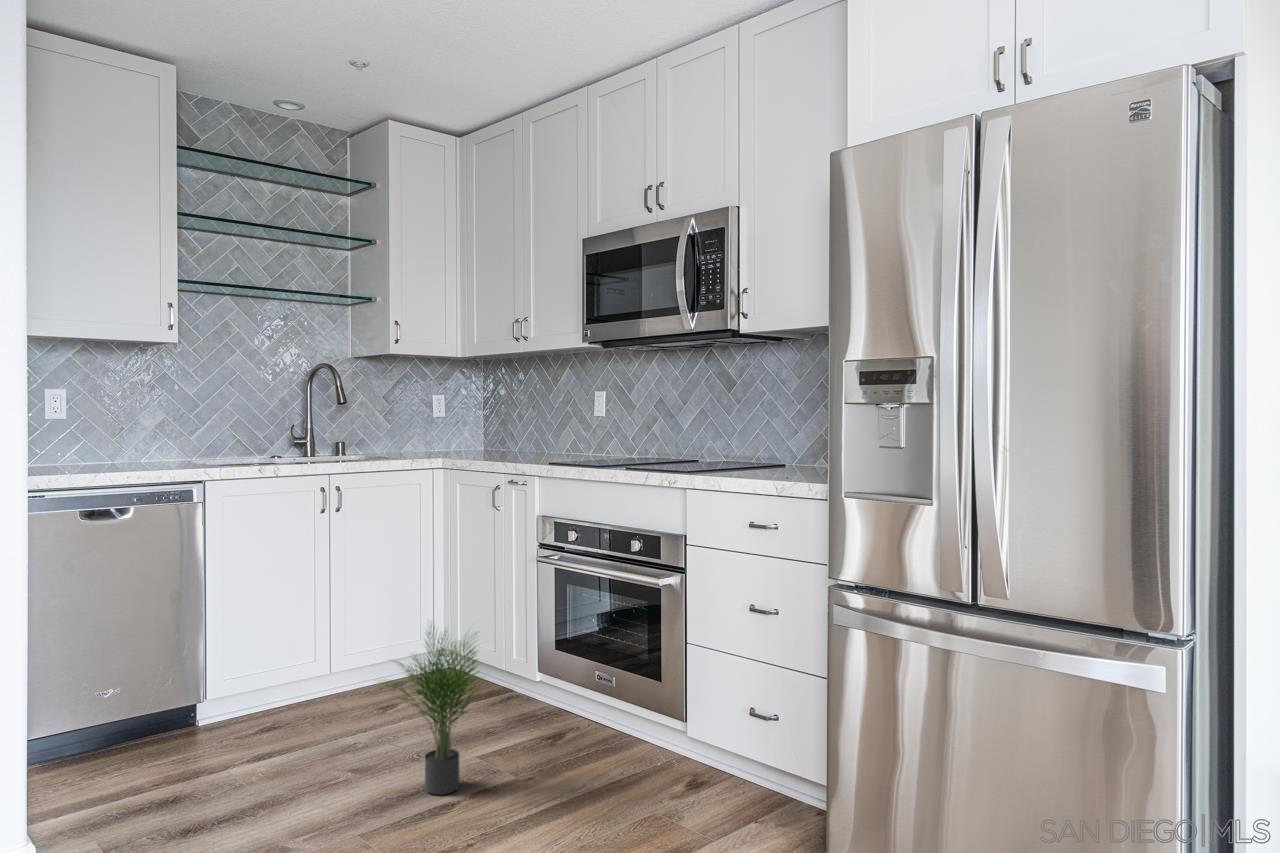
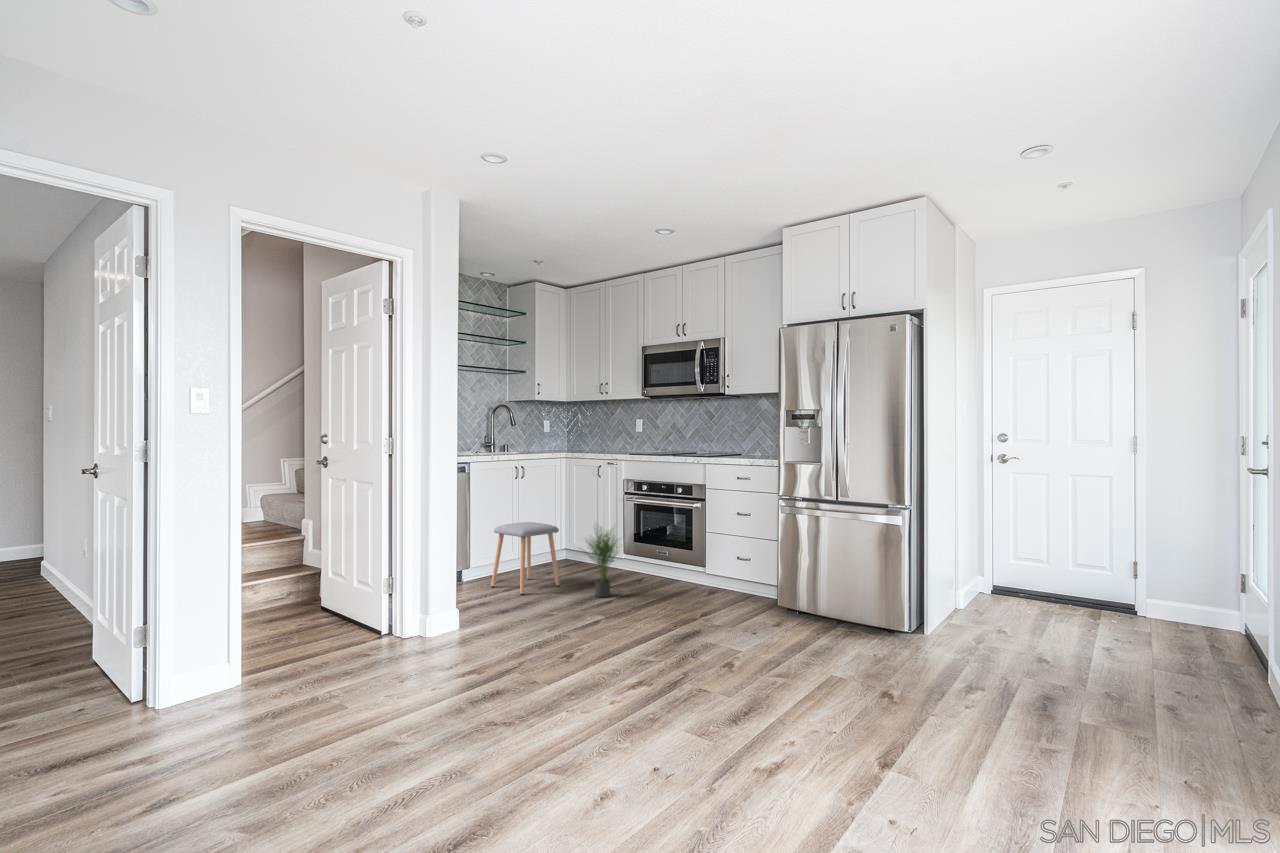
stool: none [234,608,376,778] -> present [491,522,560,595]

